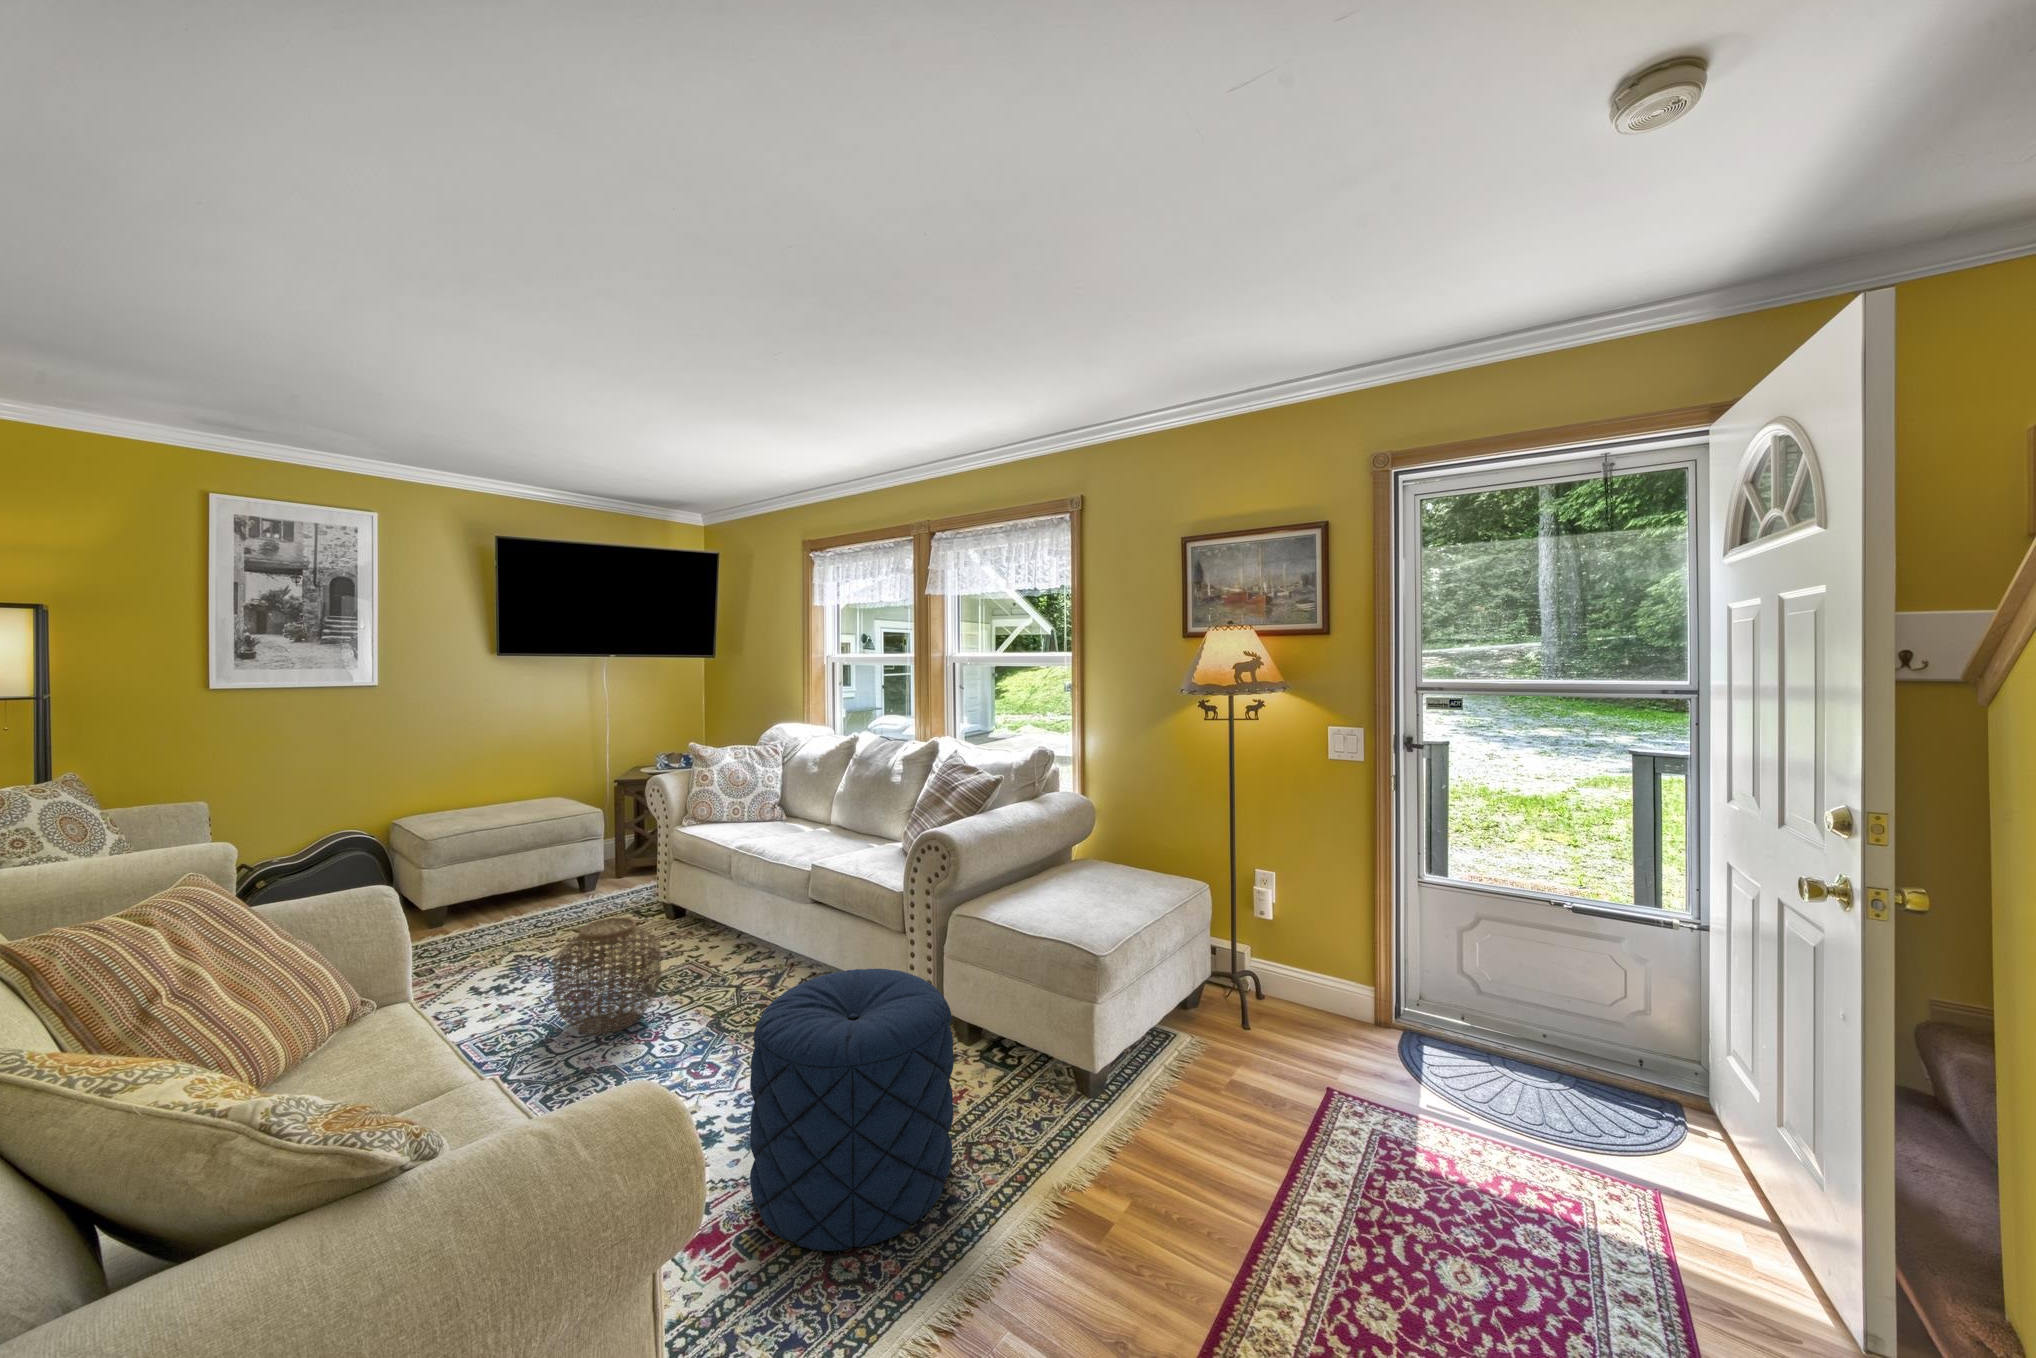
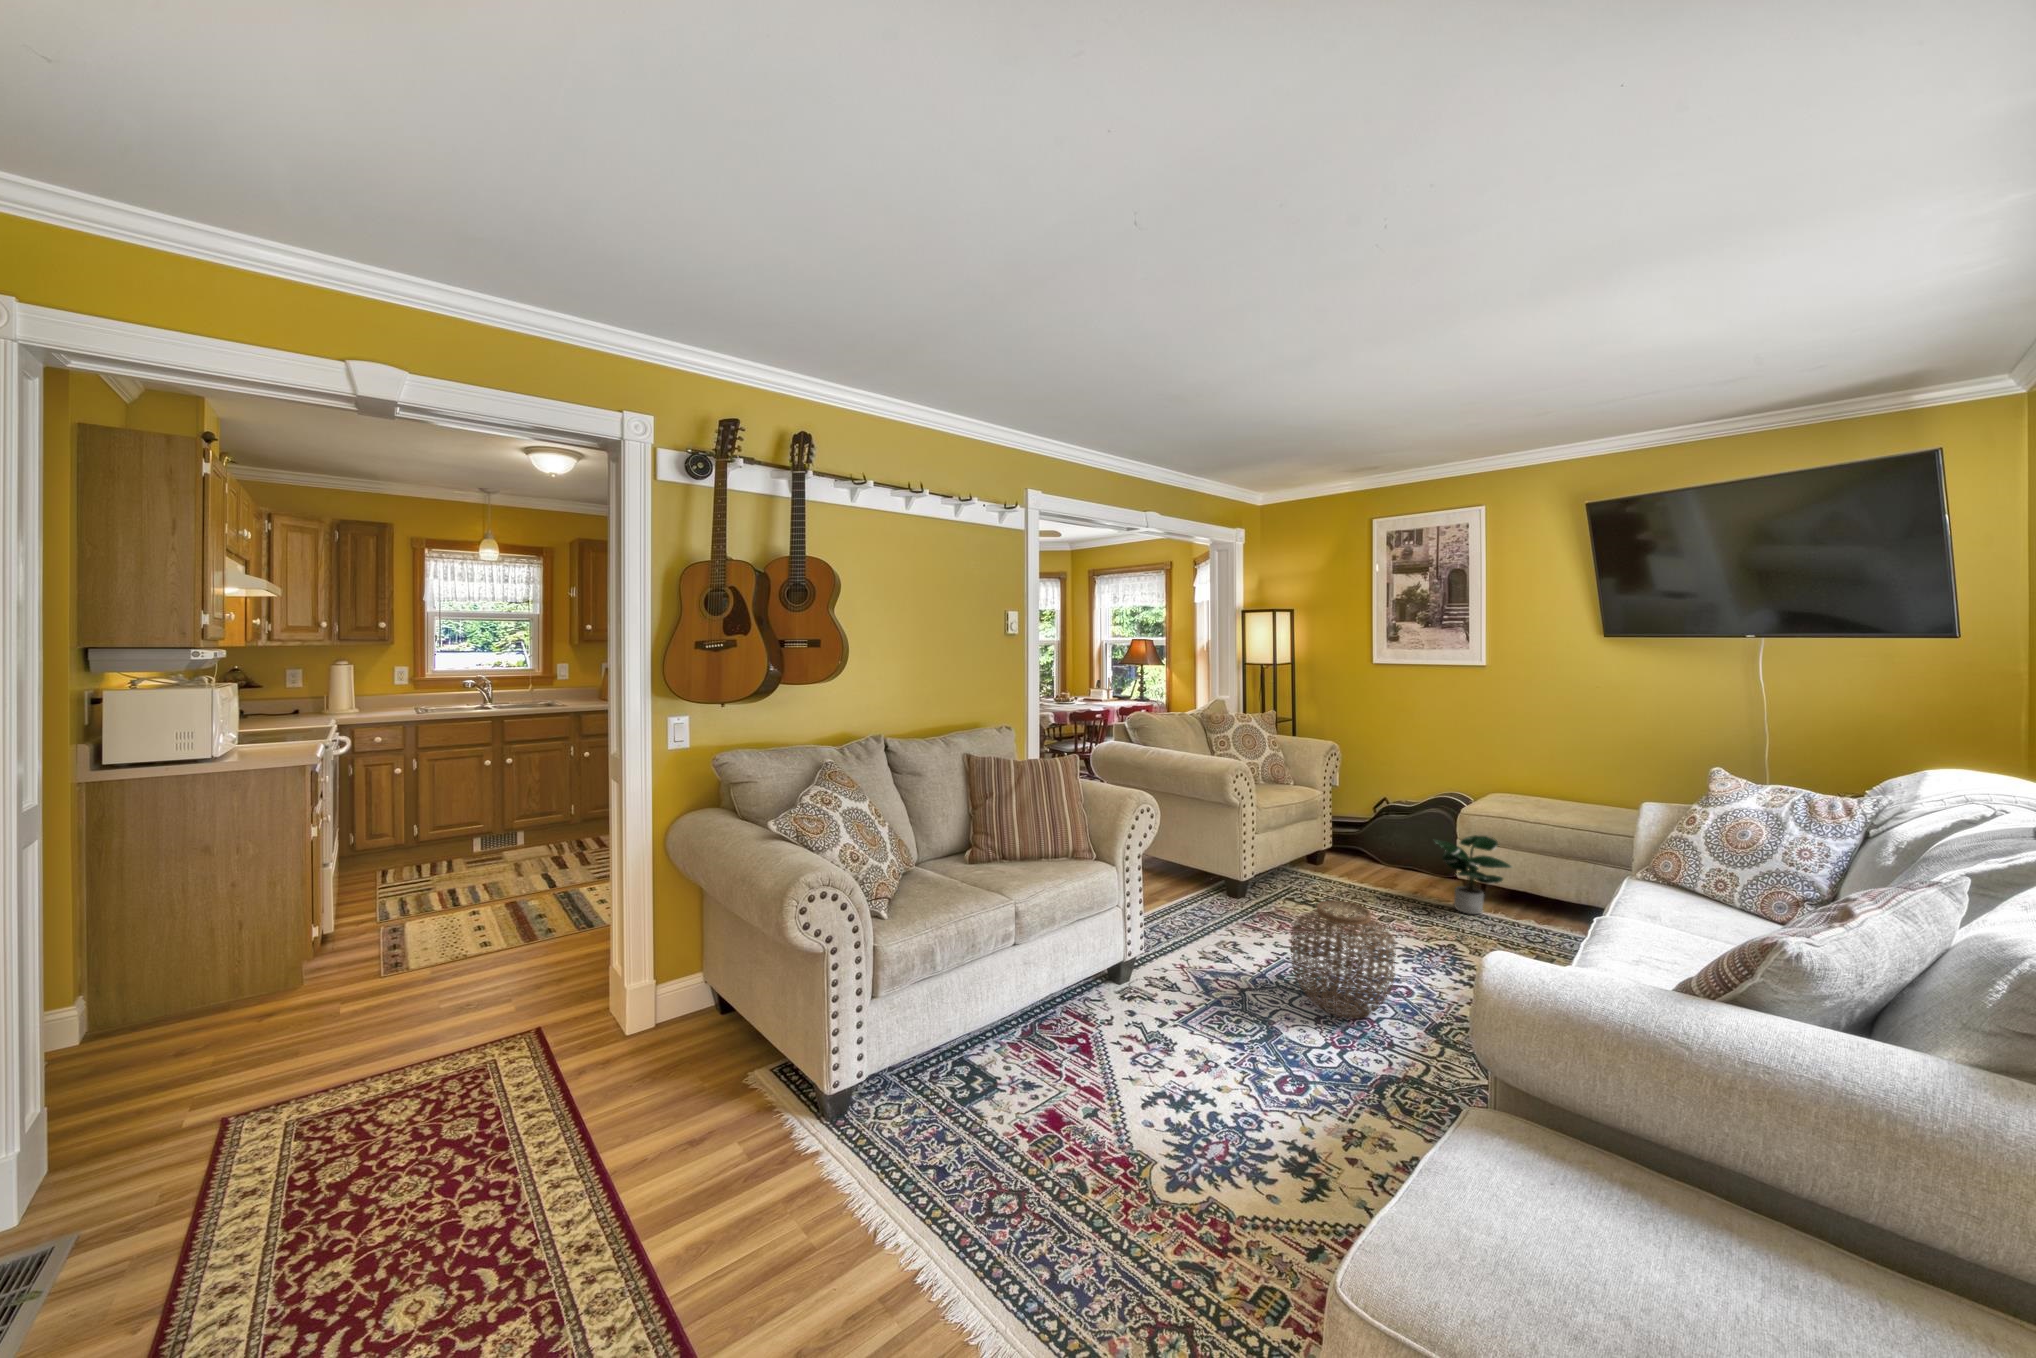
potted plant: none [450,852,537,933] -> present [1434,835,1512,914]
pouf: present [750,969,954,1251] -> none [1017,977,1233,1288]

